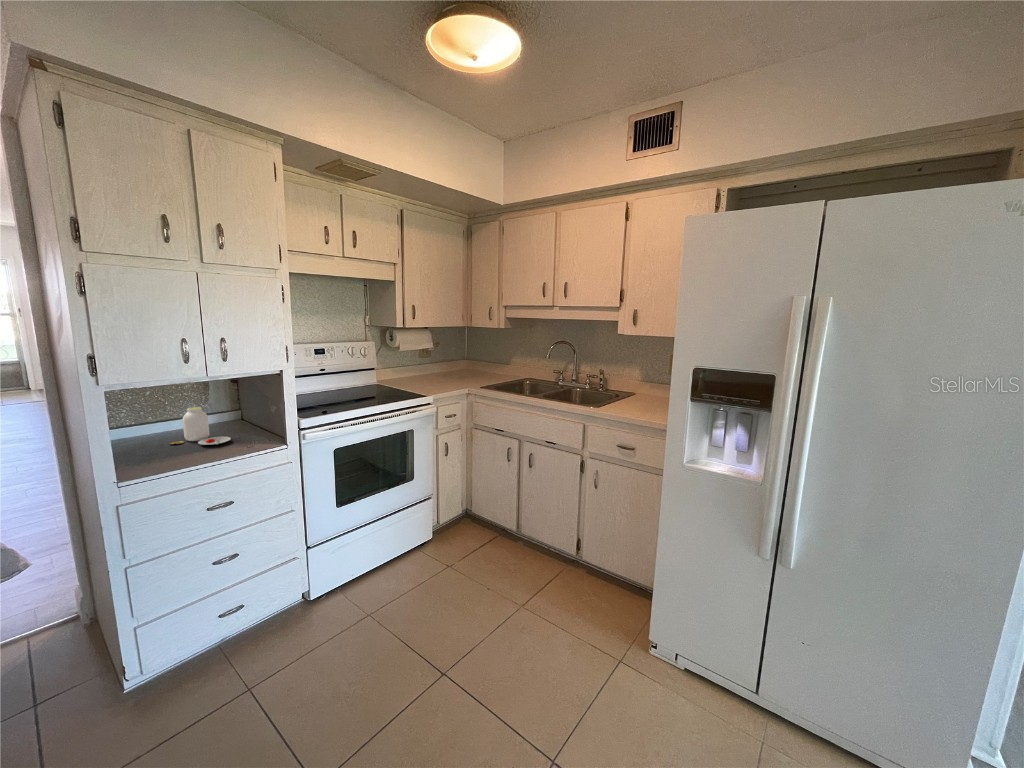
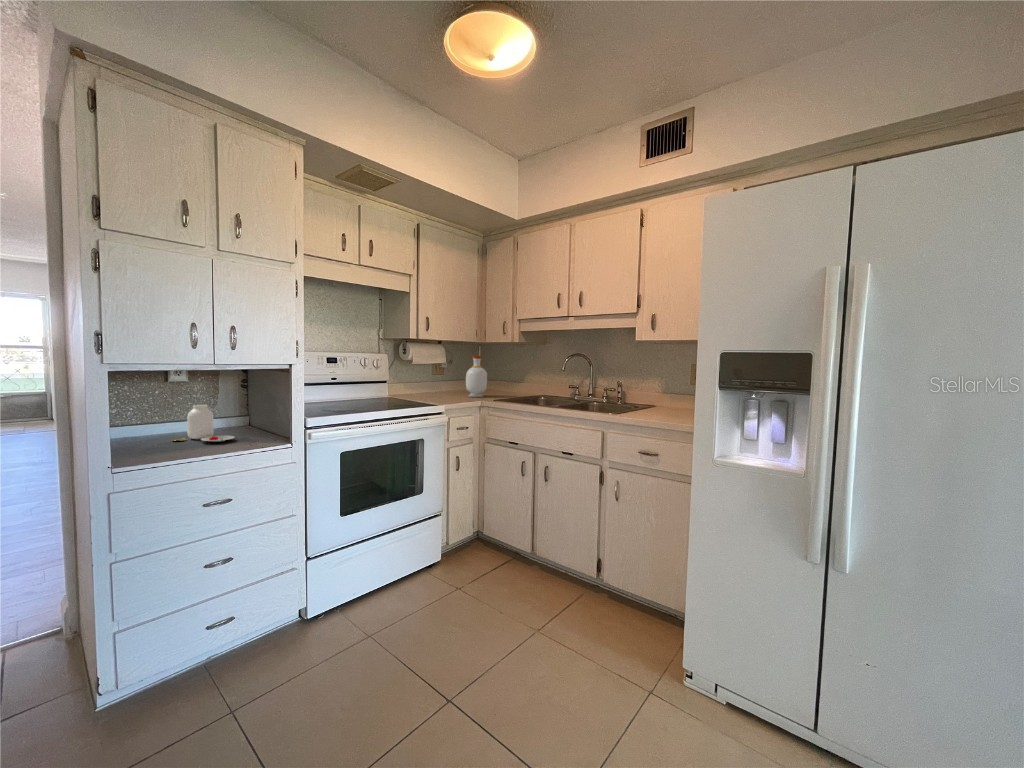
bottle: none [453,343,475,384] -> present [466,356,488,397]

